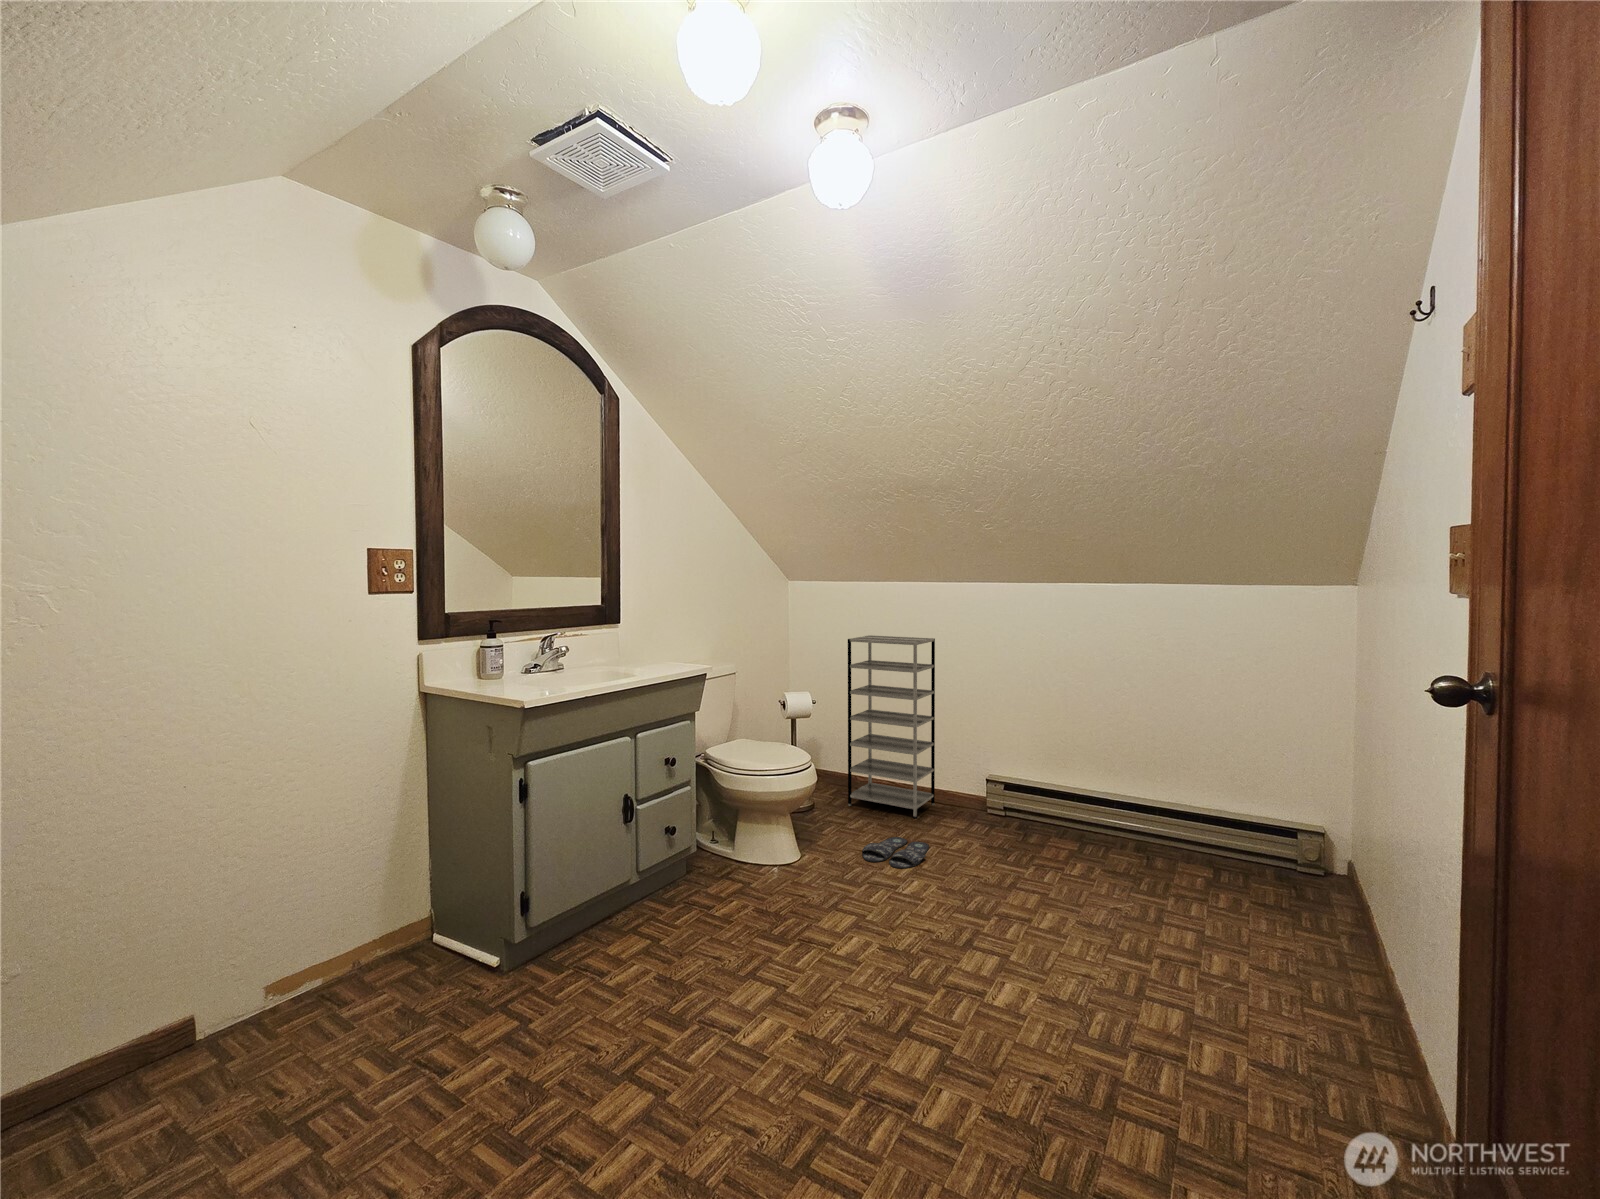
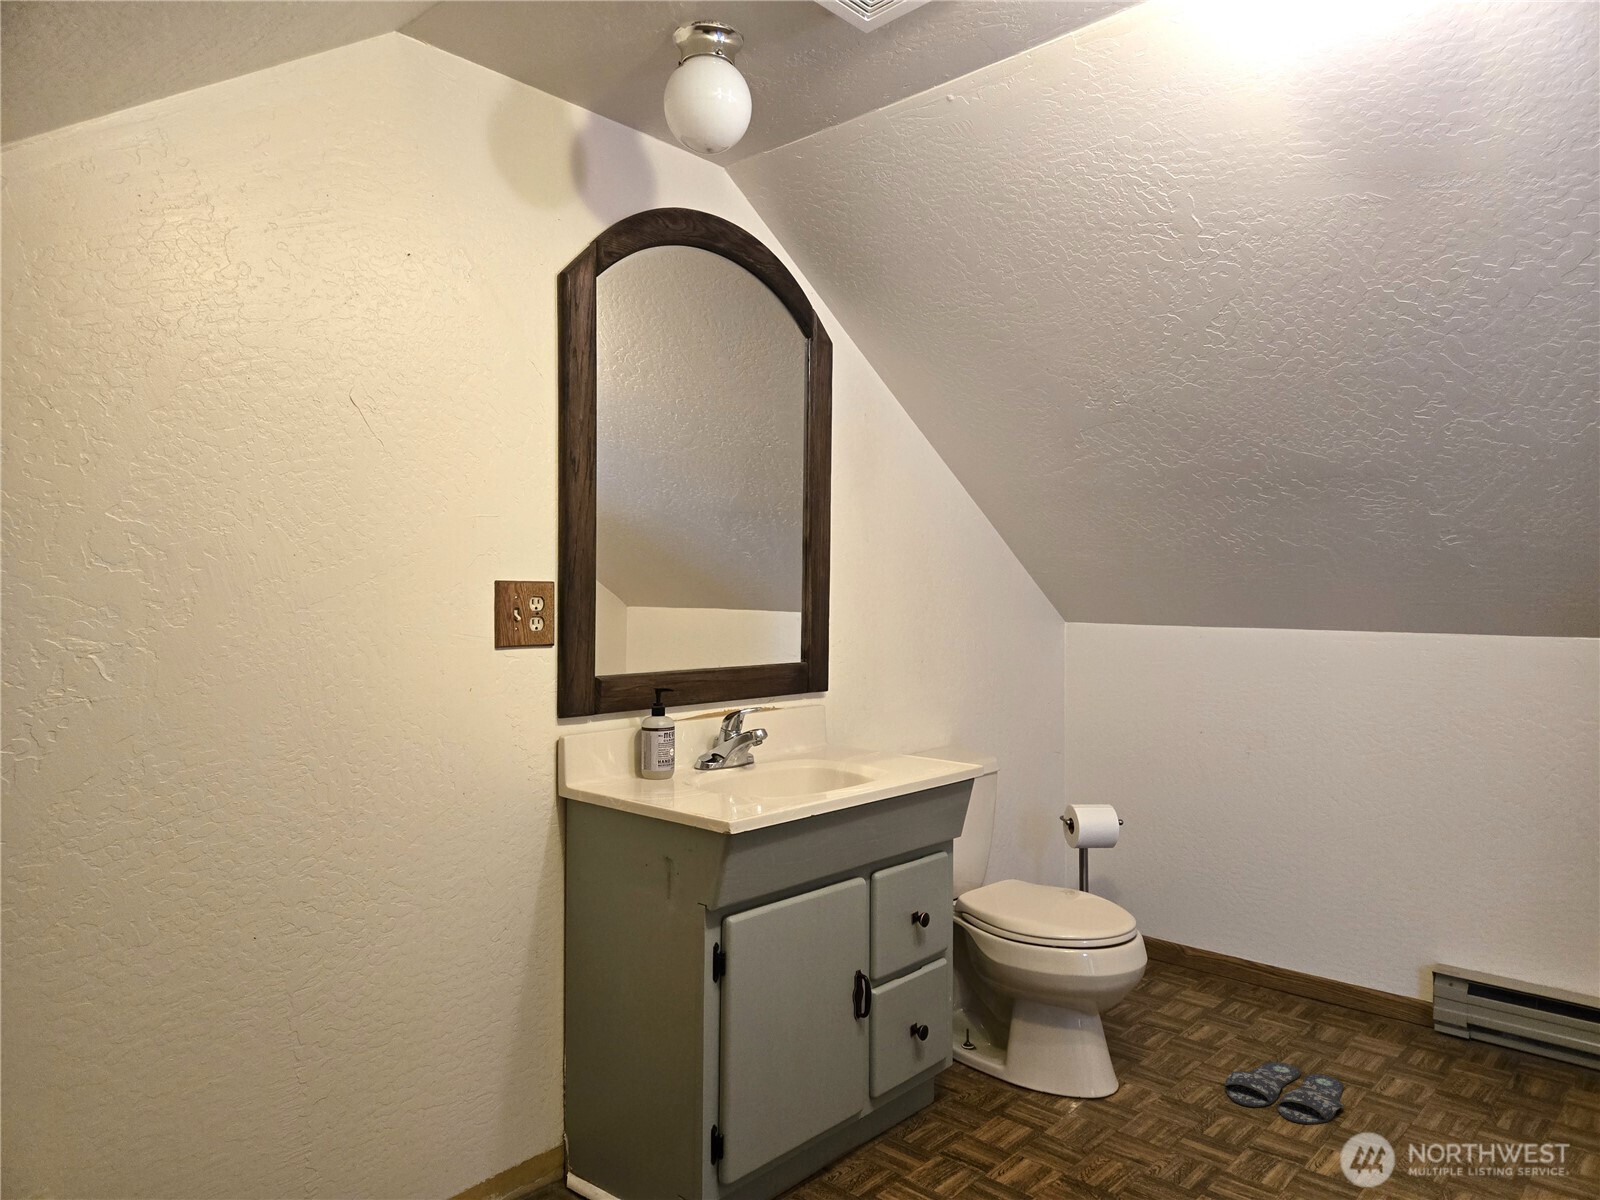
shelving unit: present [848,635,935,819] -> none [1176,712,1333,1029]

